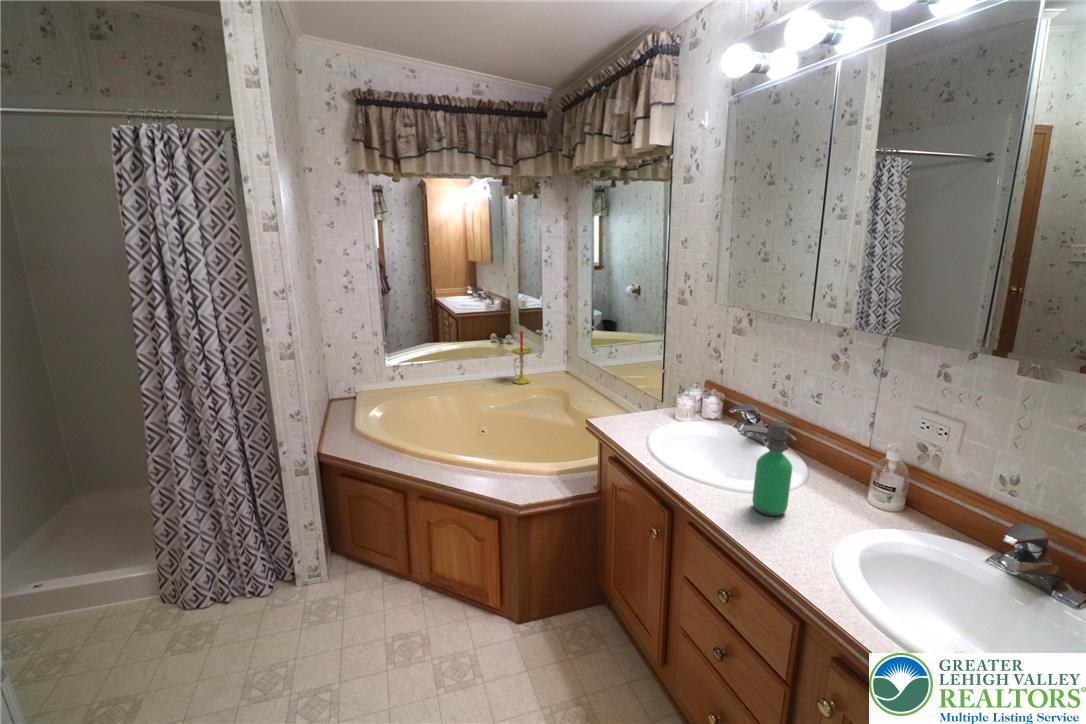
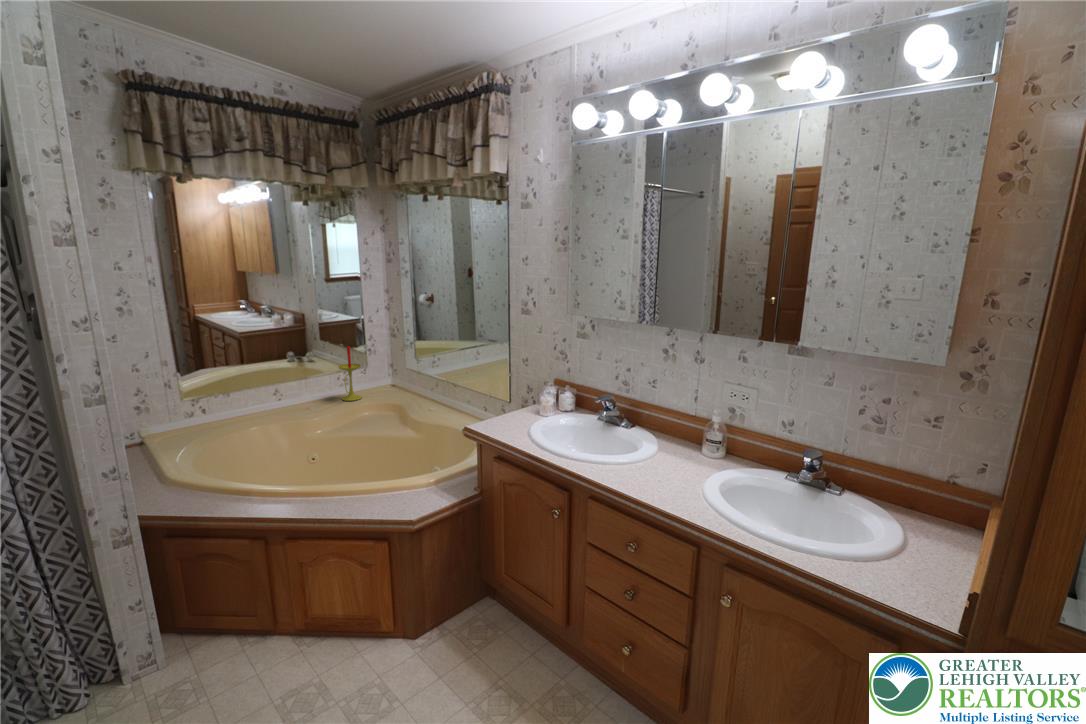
soap dispenser: present [752,420,797,516] -> none [637,403,670,476]

